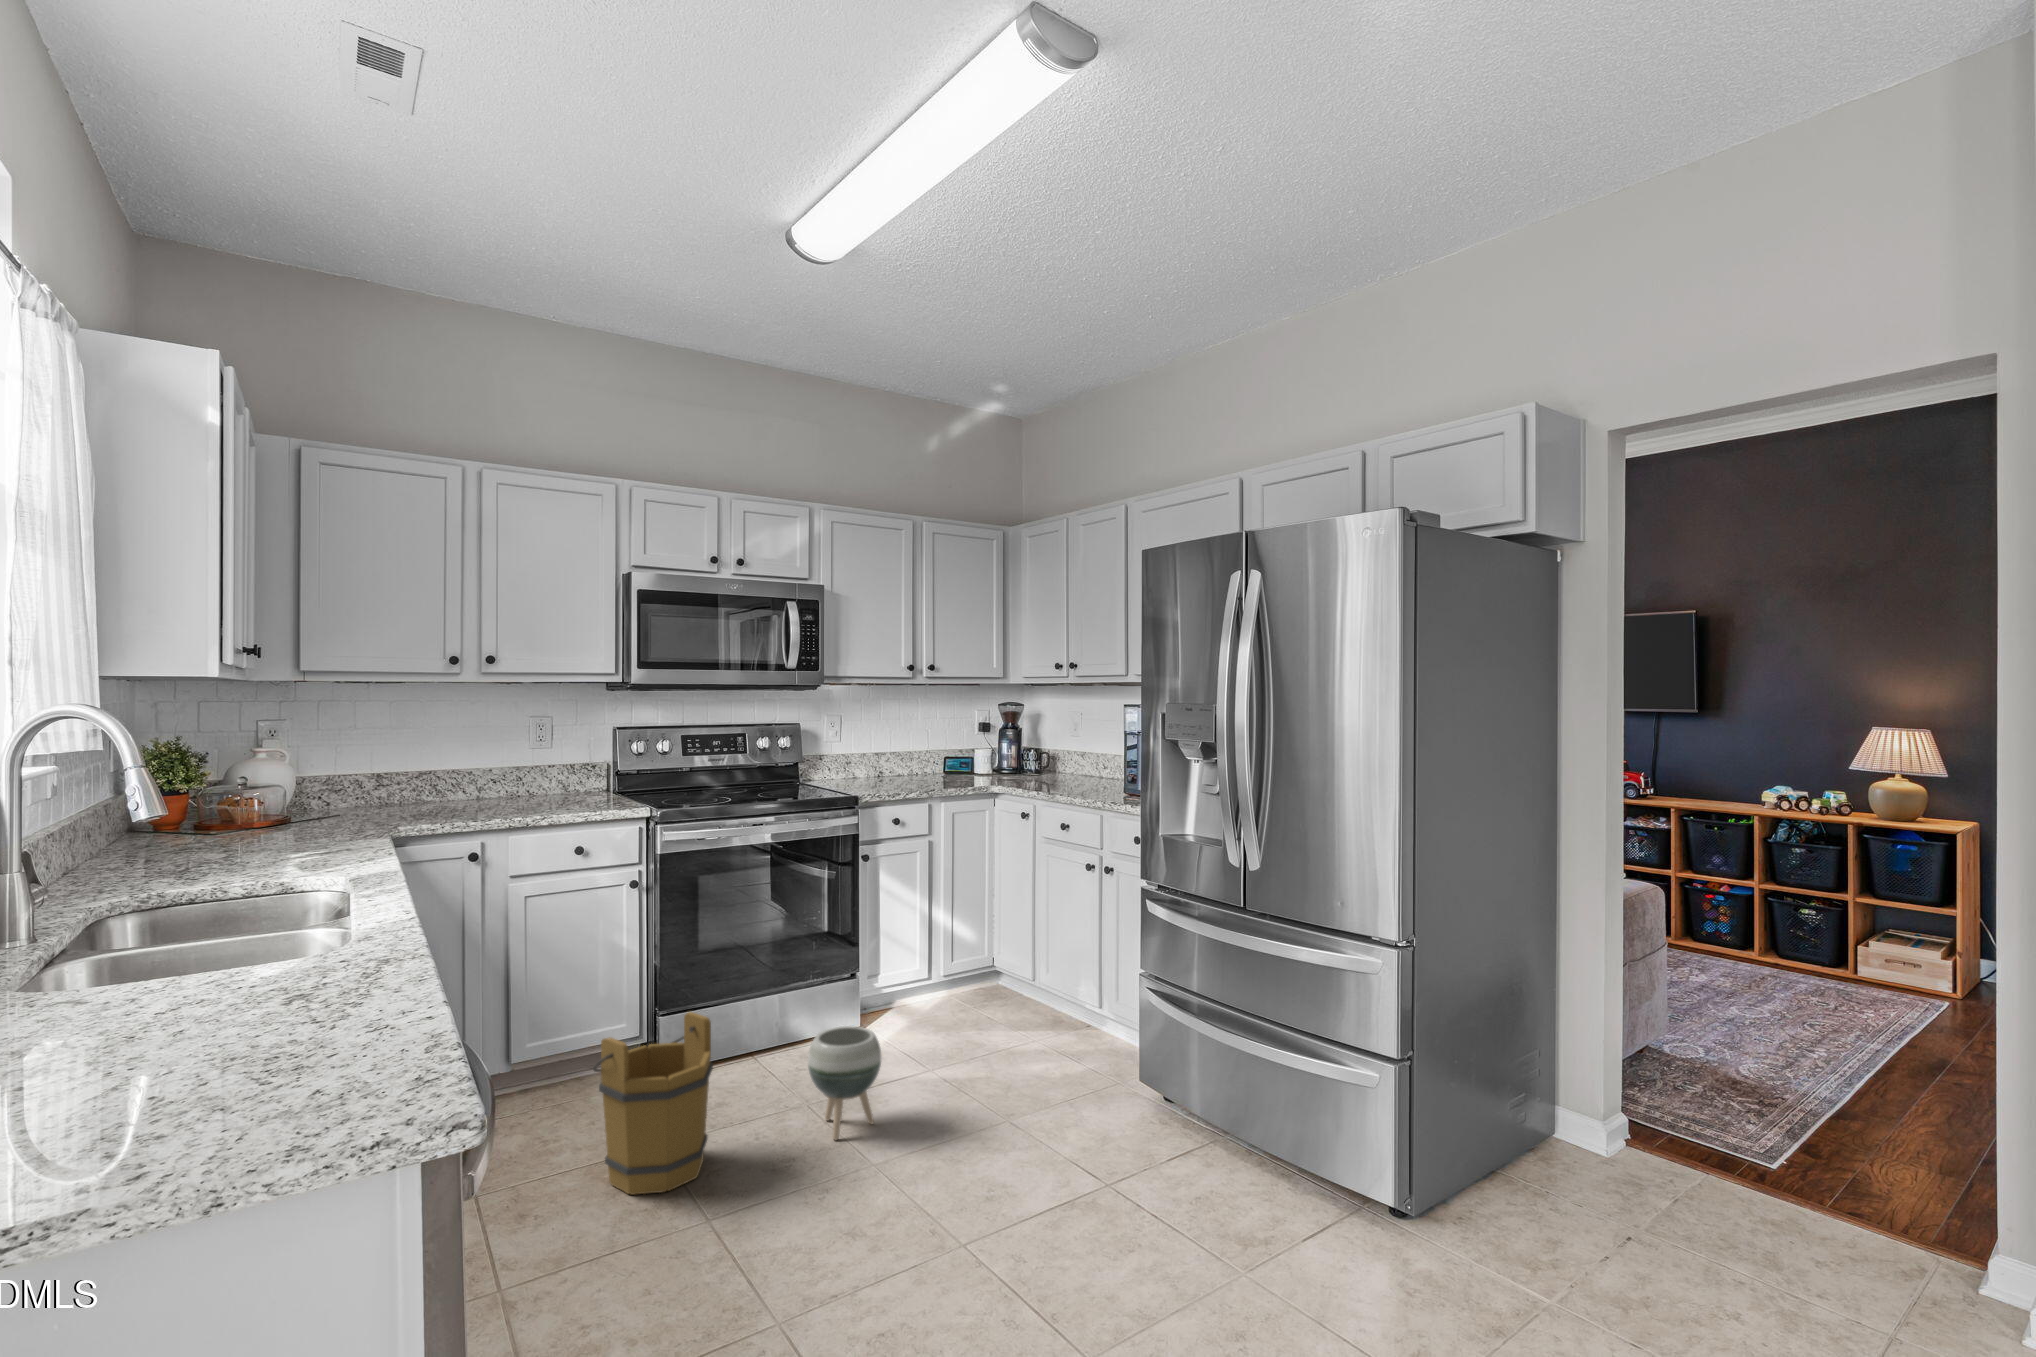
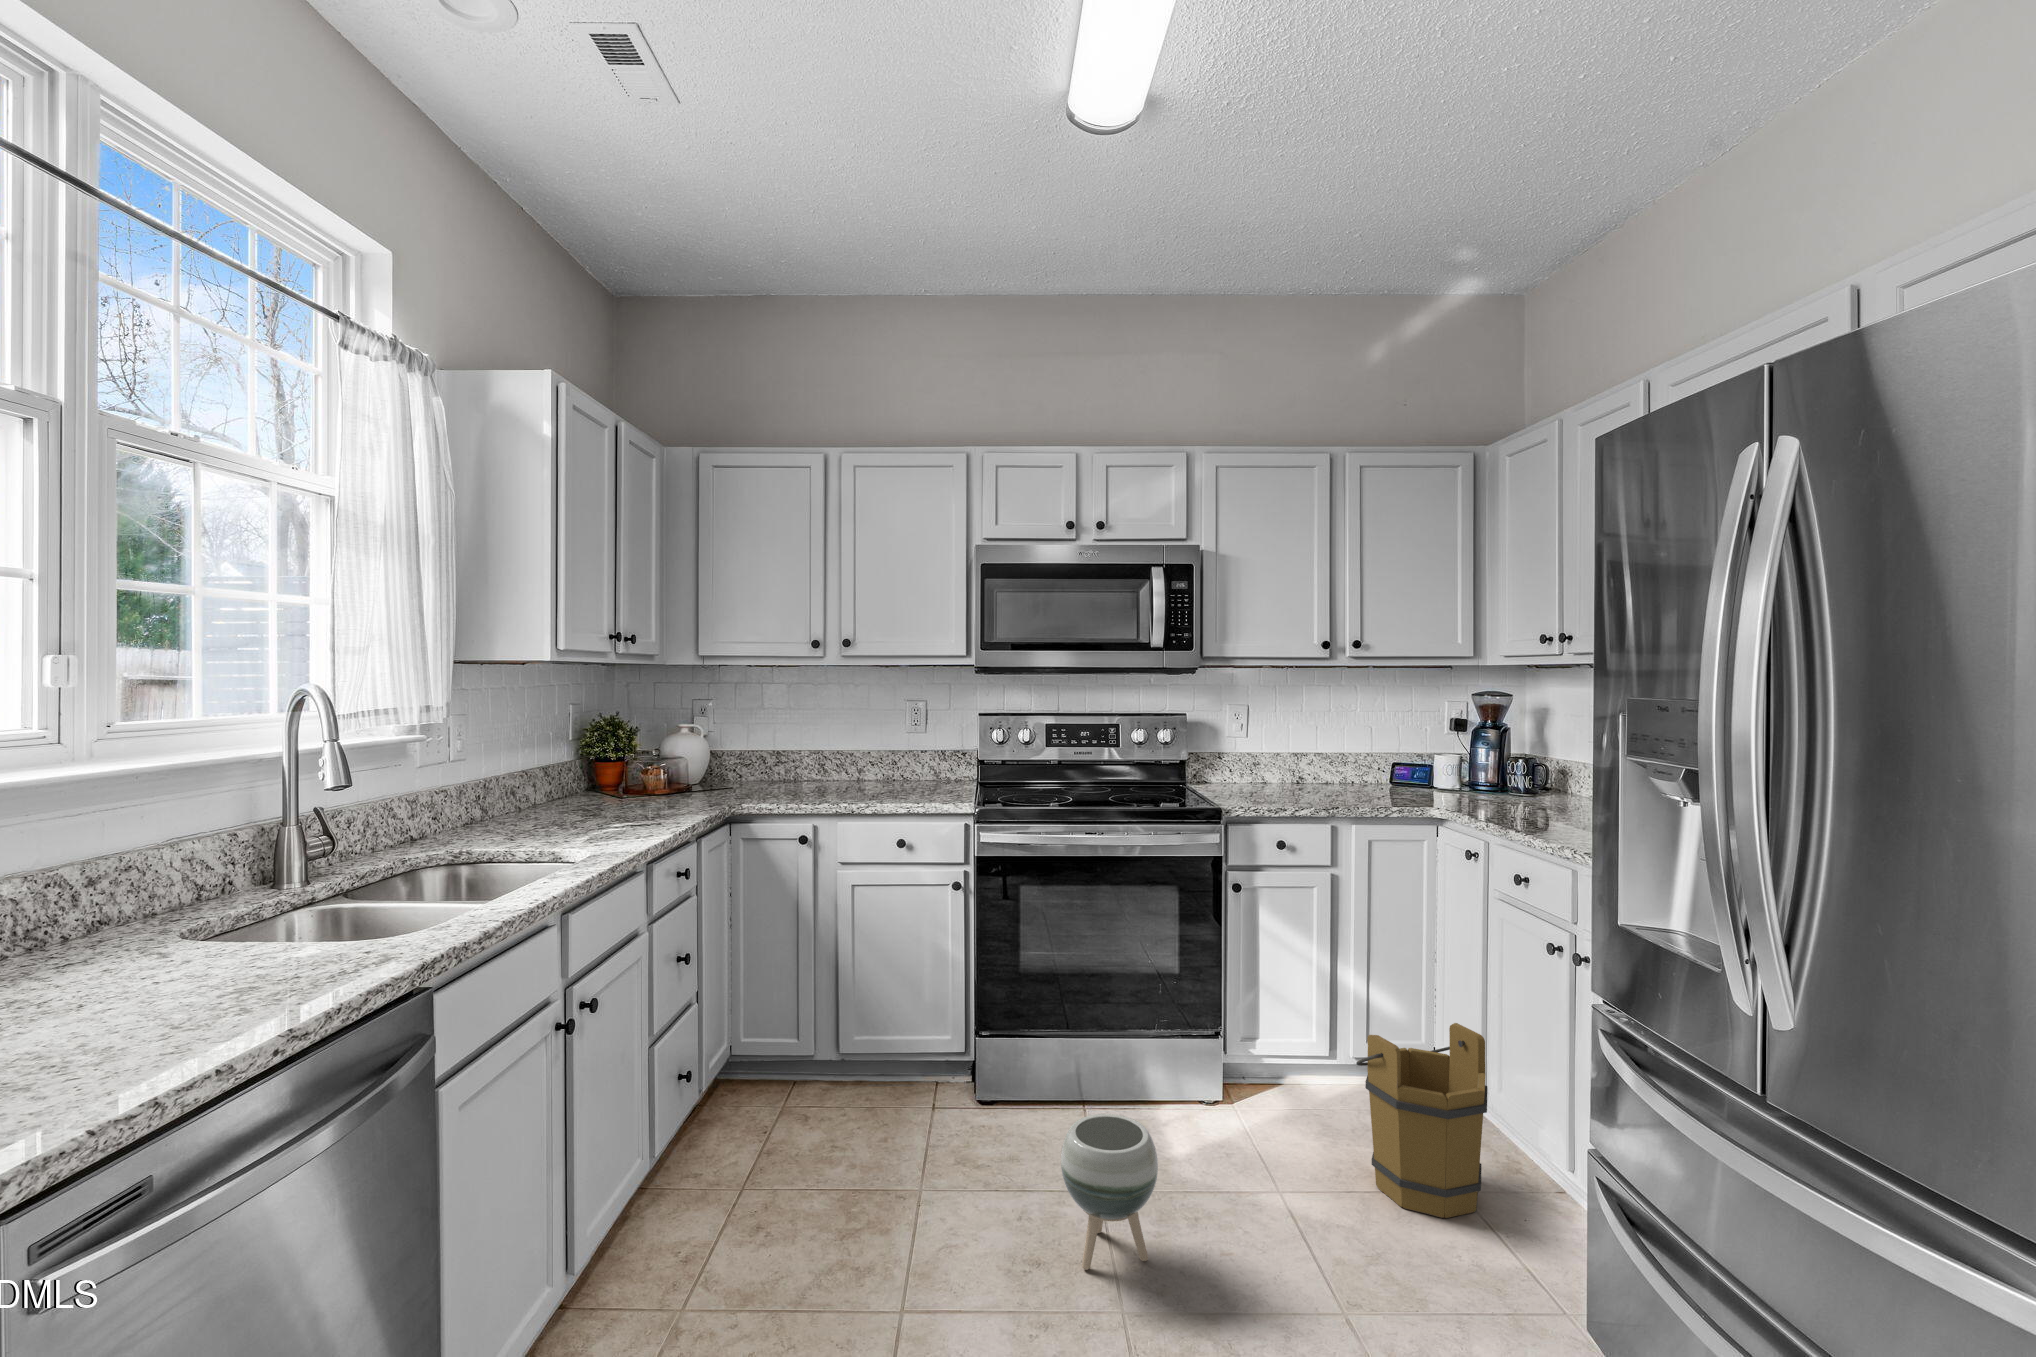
bucket: present [593,1012,713,1195] -> present [1356,1023,1488,1218]

